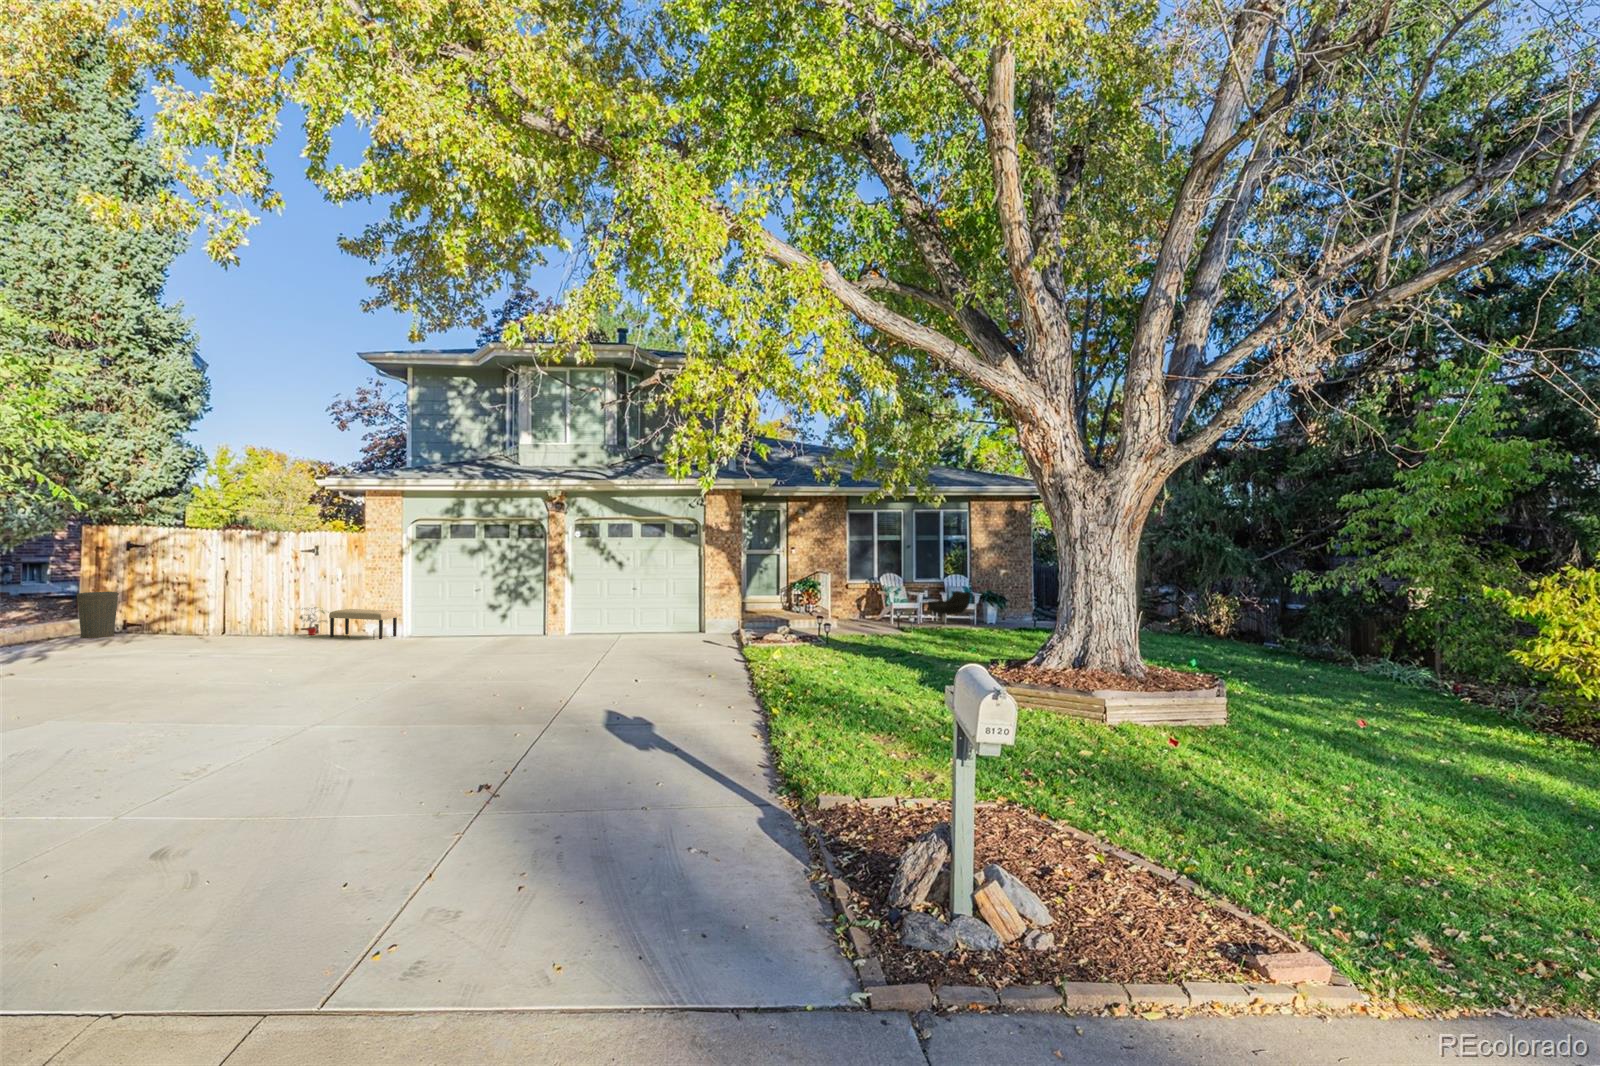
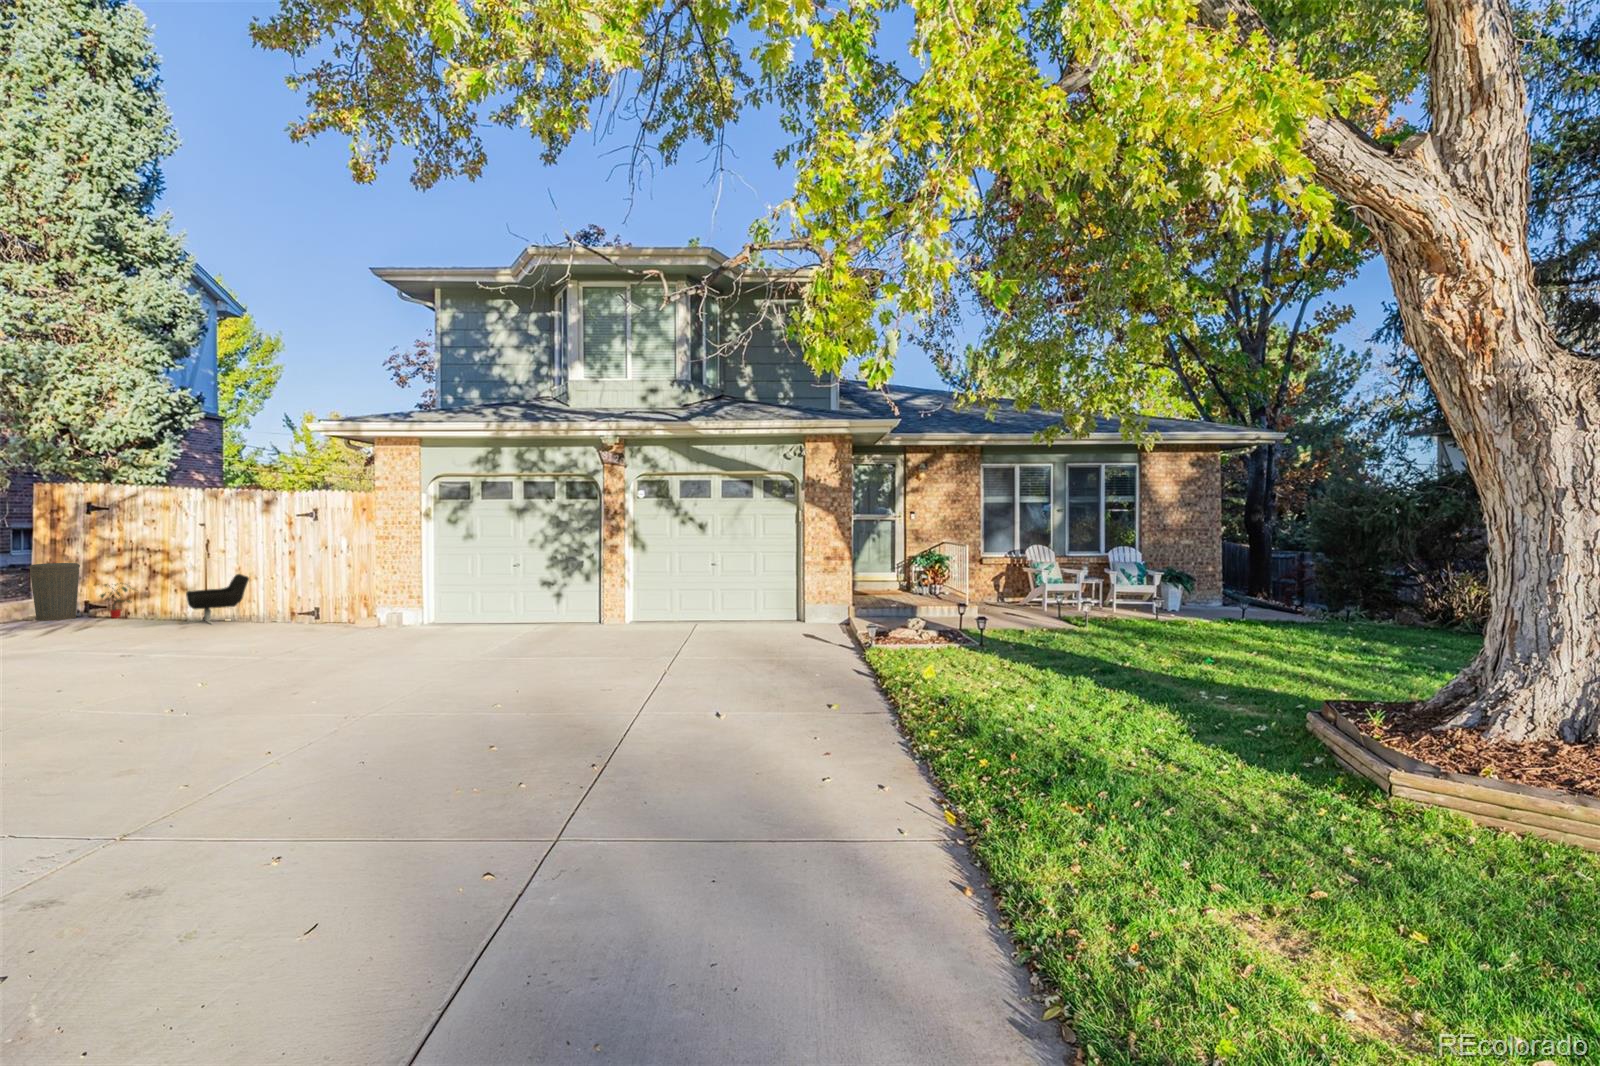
lounge chair: present [928,591,970,622] -> present [186,574,249,624]
potted plant: present [300,607,326,635] -> present [100,583,132,618]
bench: present [329,609,398,639] -> none [333,587,418,626]

